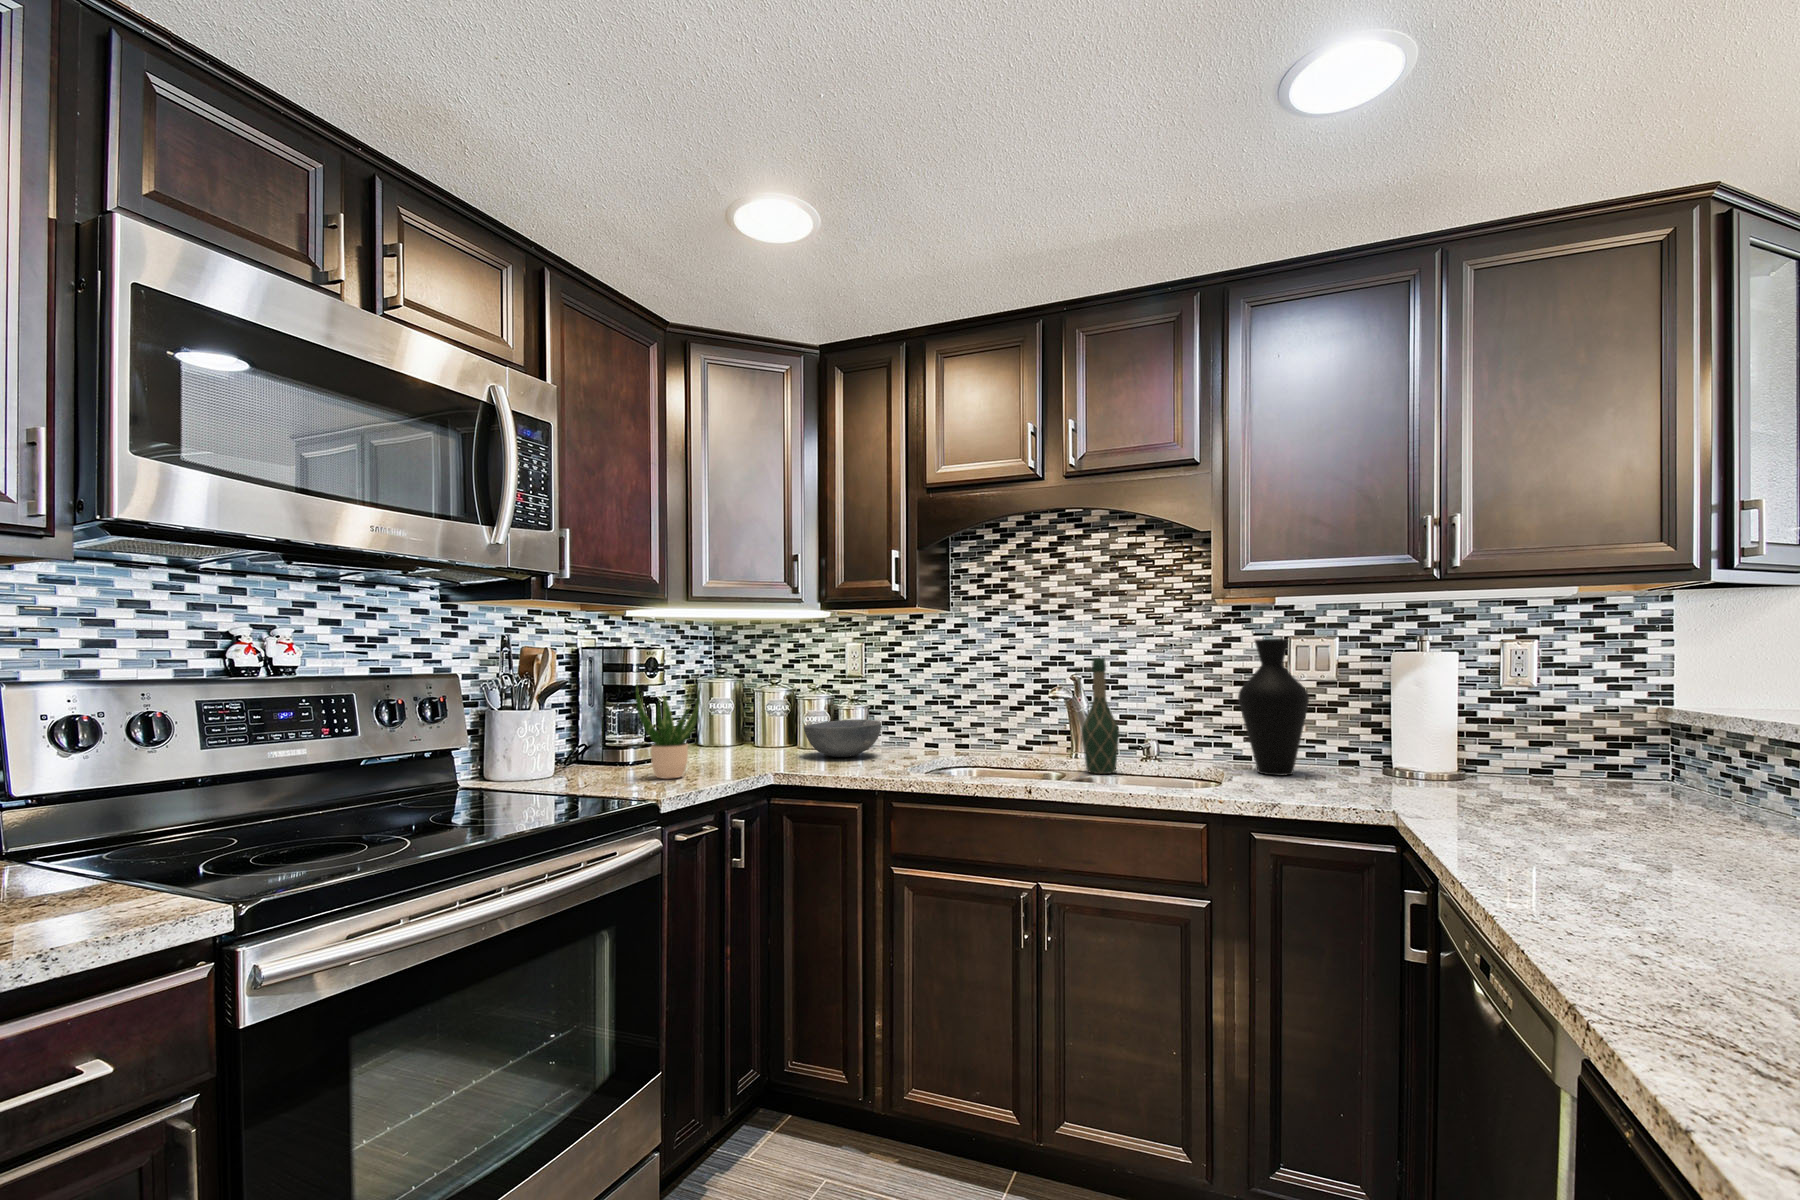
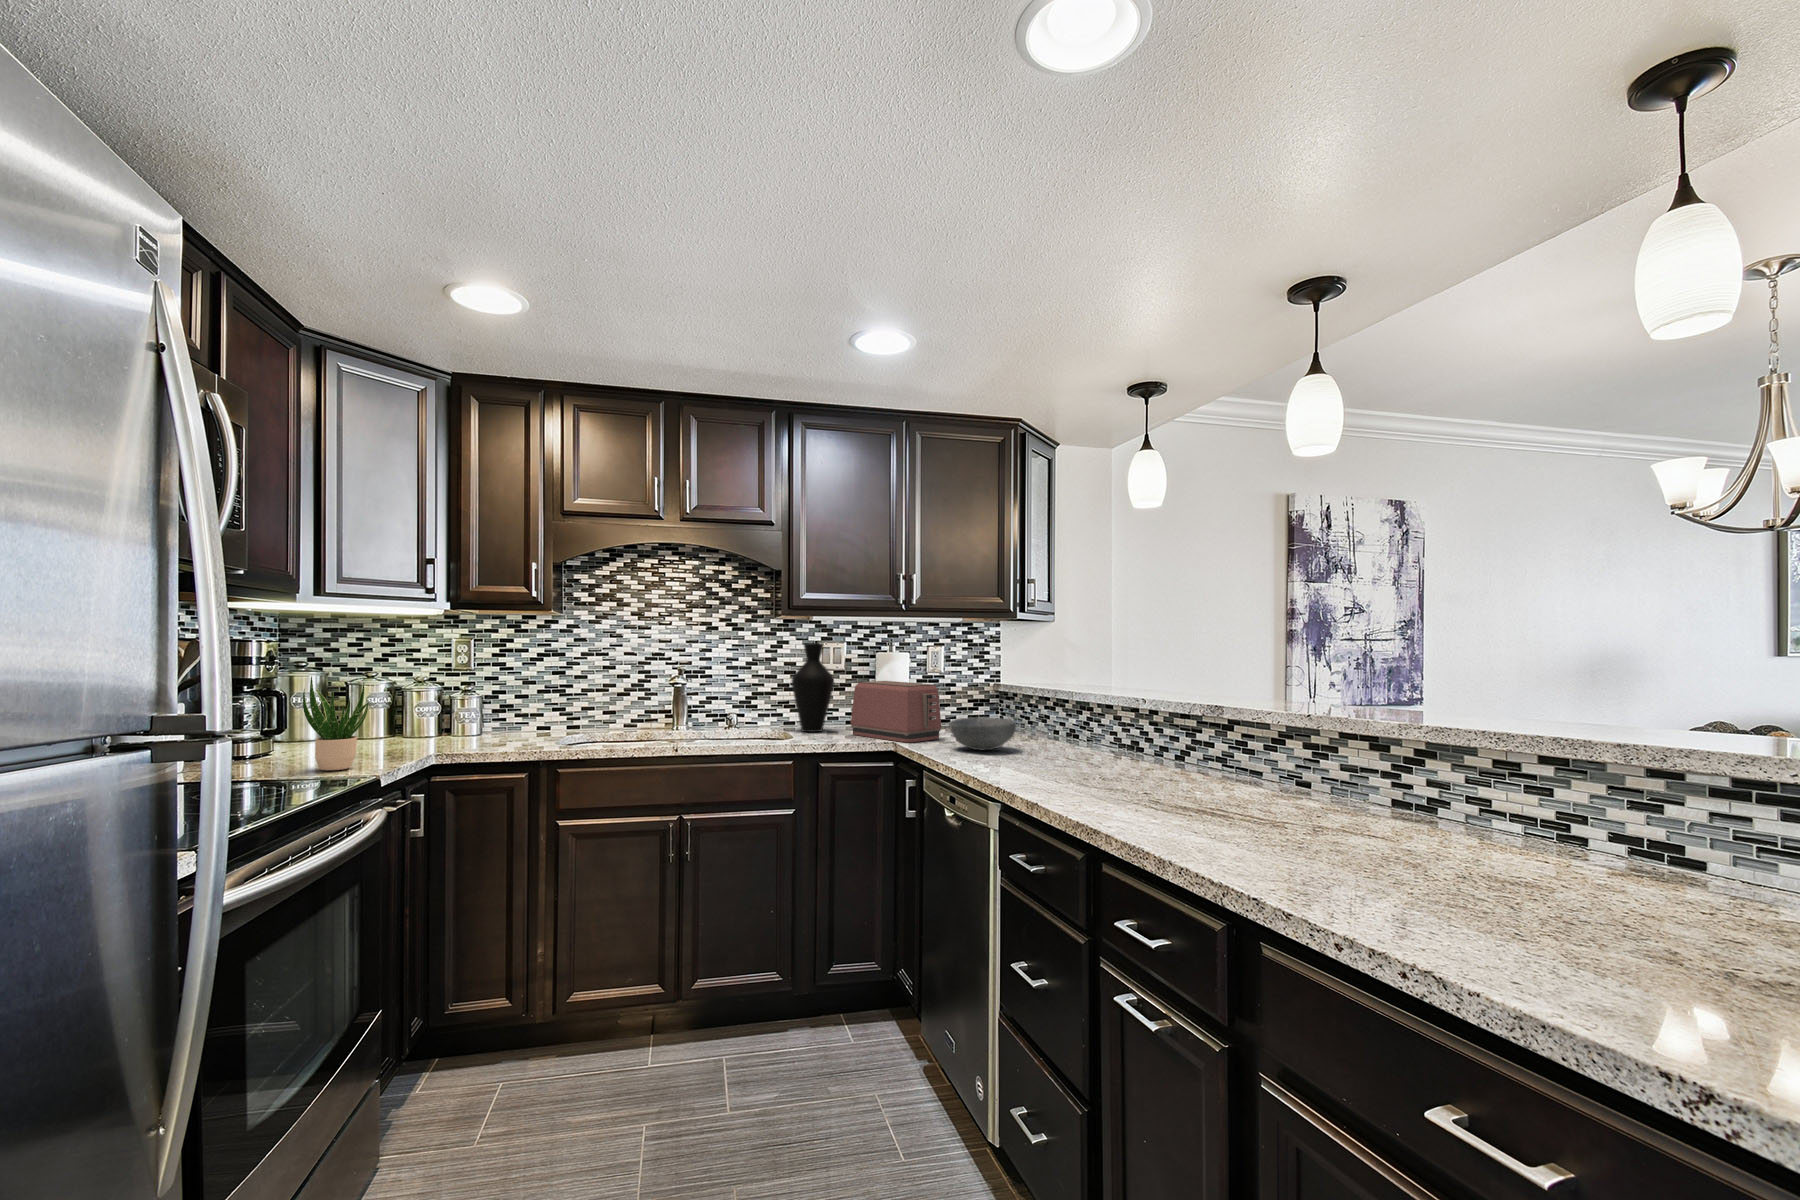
wine bottle: present [1082,658,1119,774] -> none [694,655,721,739]
toaster: none [1333,699,1504,808] -> present [851,681,941,743]
bowl: present [804,720,881,757] -> present [949,717,1016,750]

